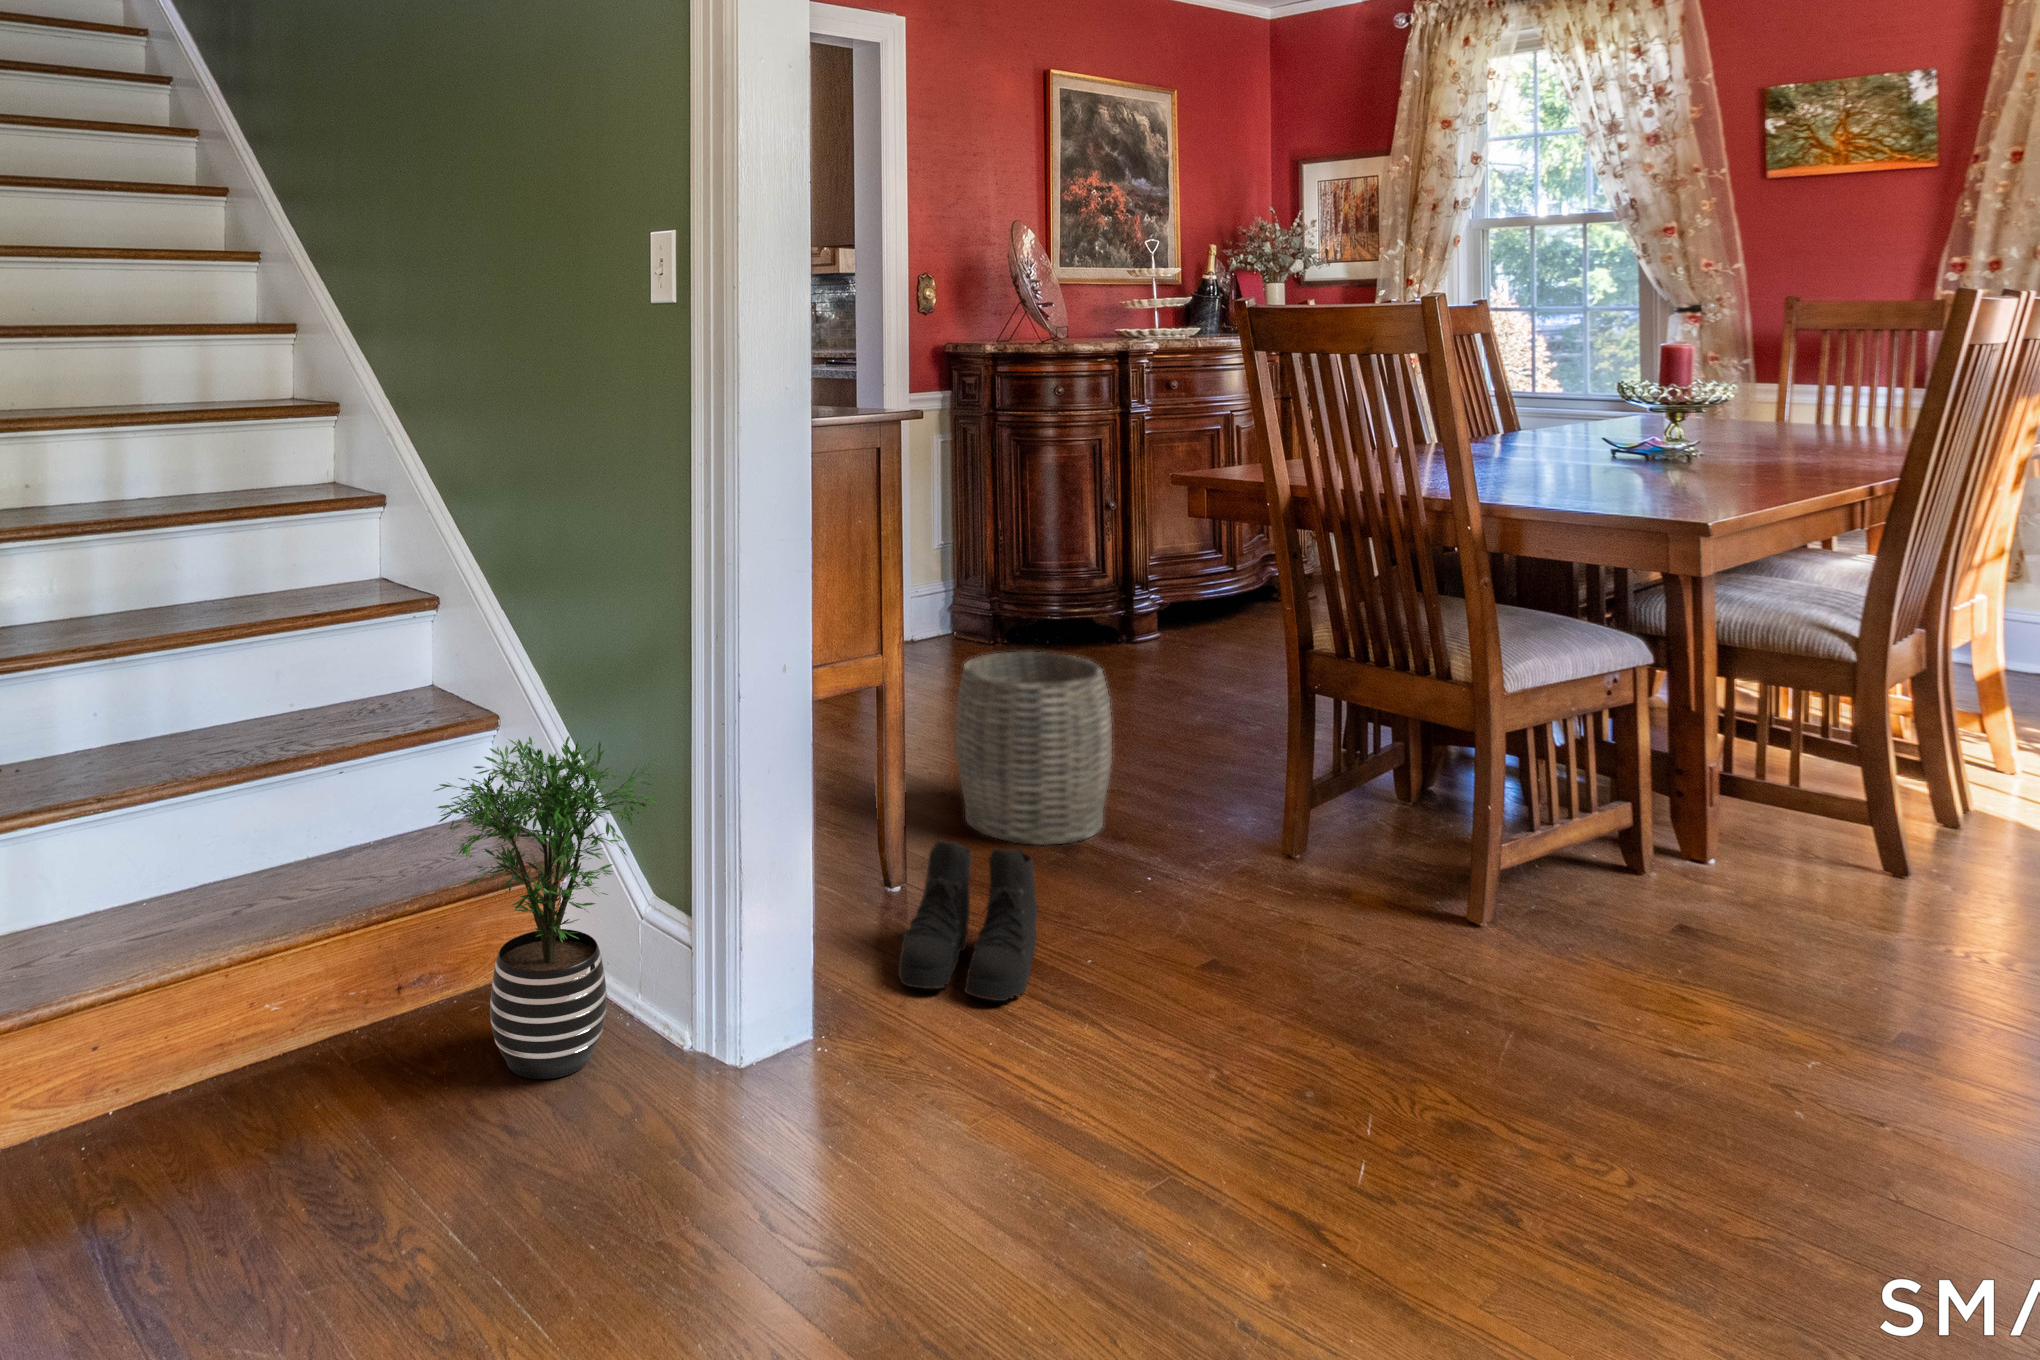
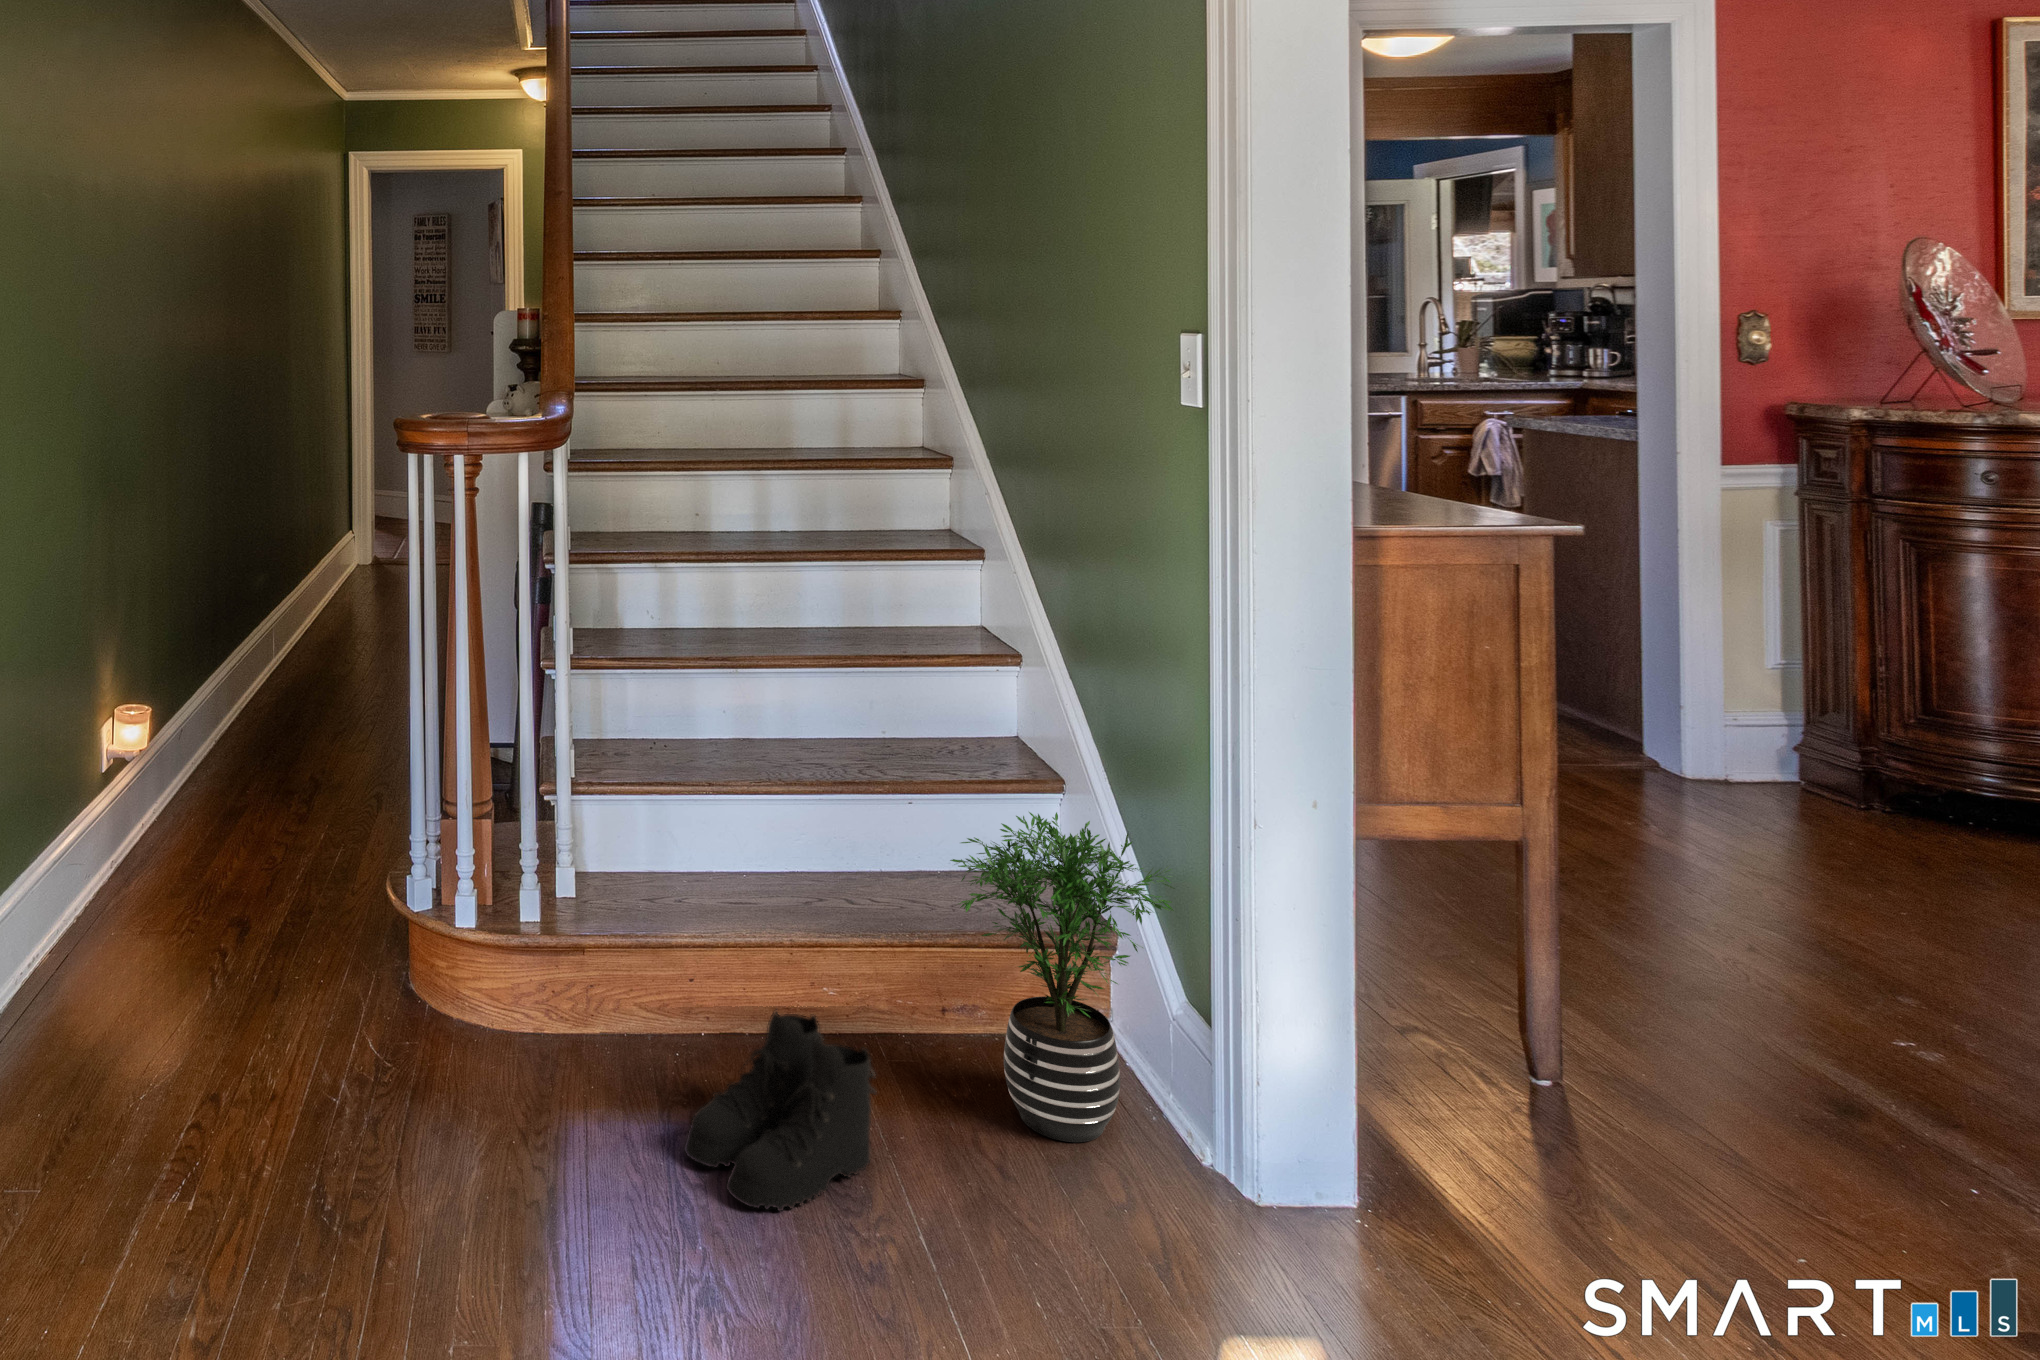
woven basket: present [956,652,1112,844] -> none [1673,828,1942,1103]
boots: present [899,841,1037,1001] -> present [684,1010,876,1211]

